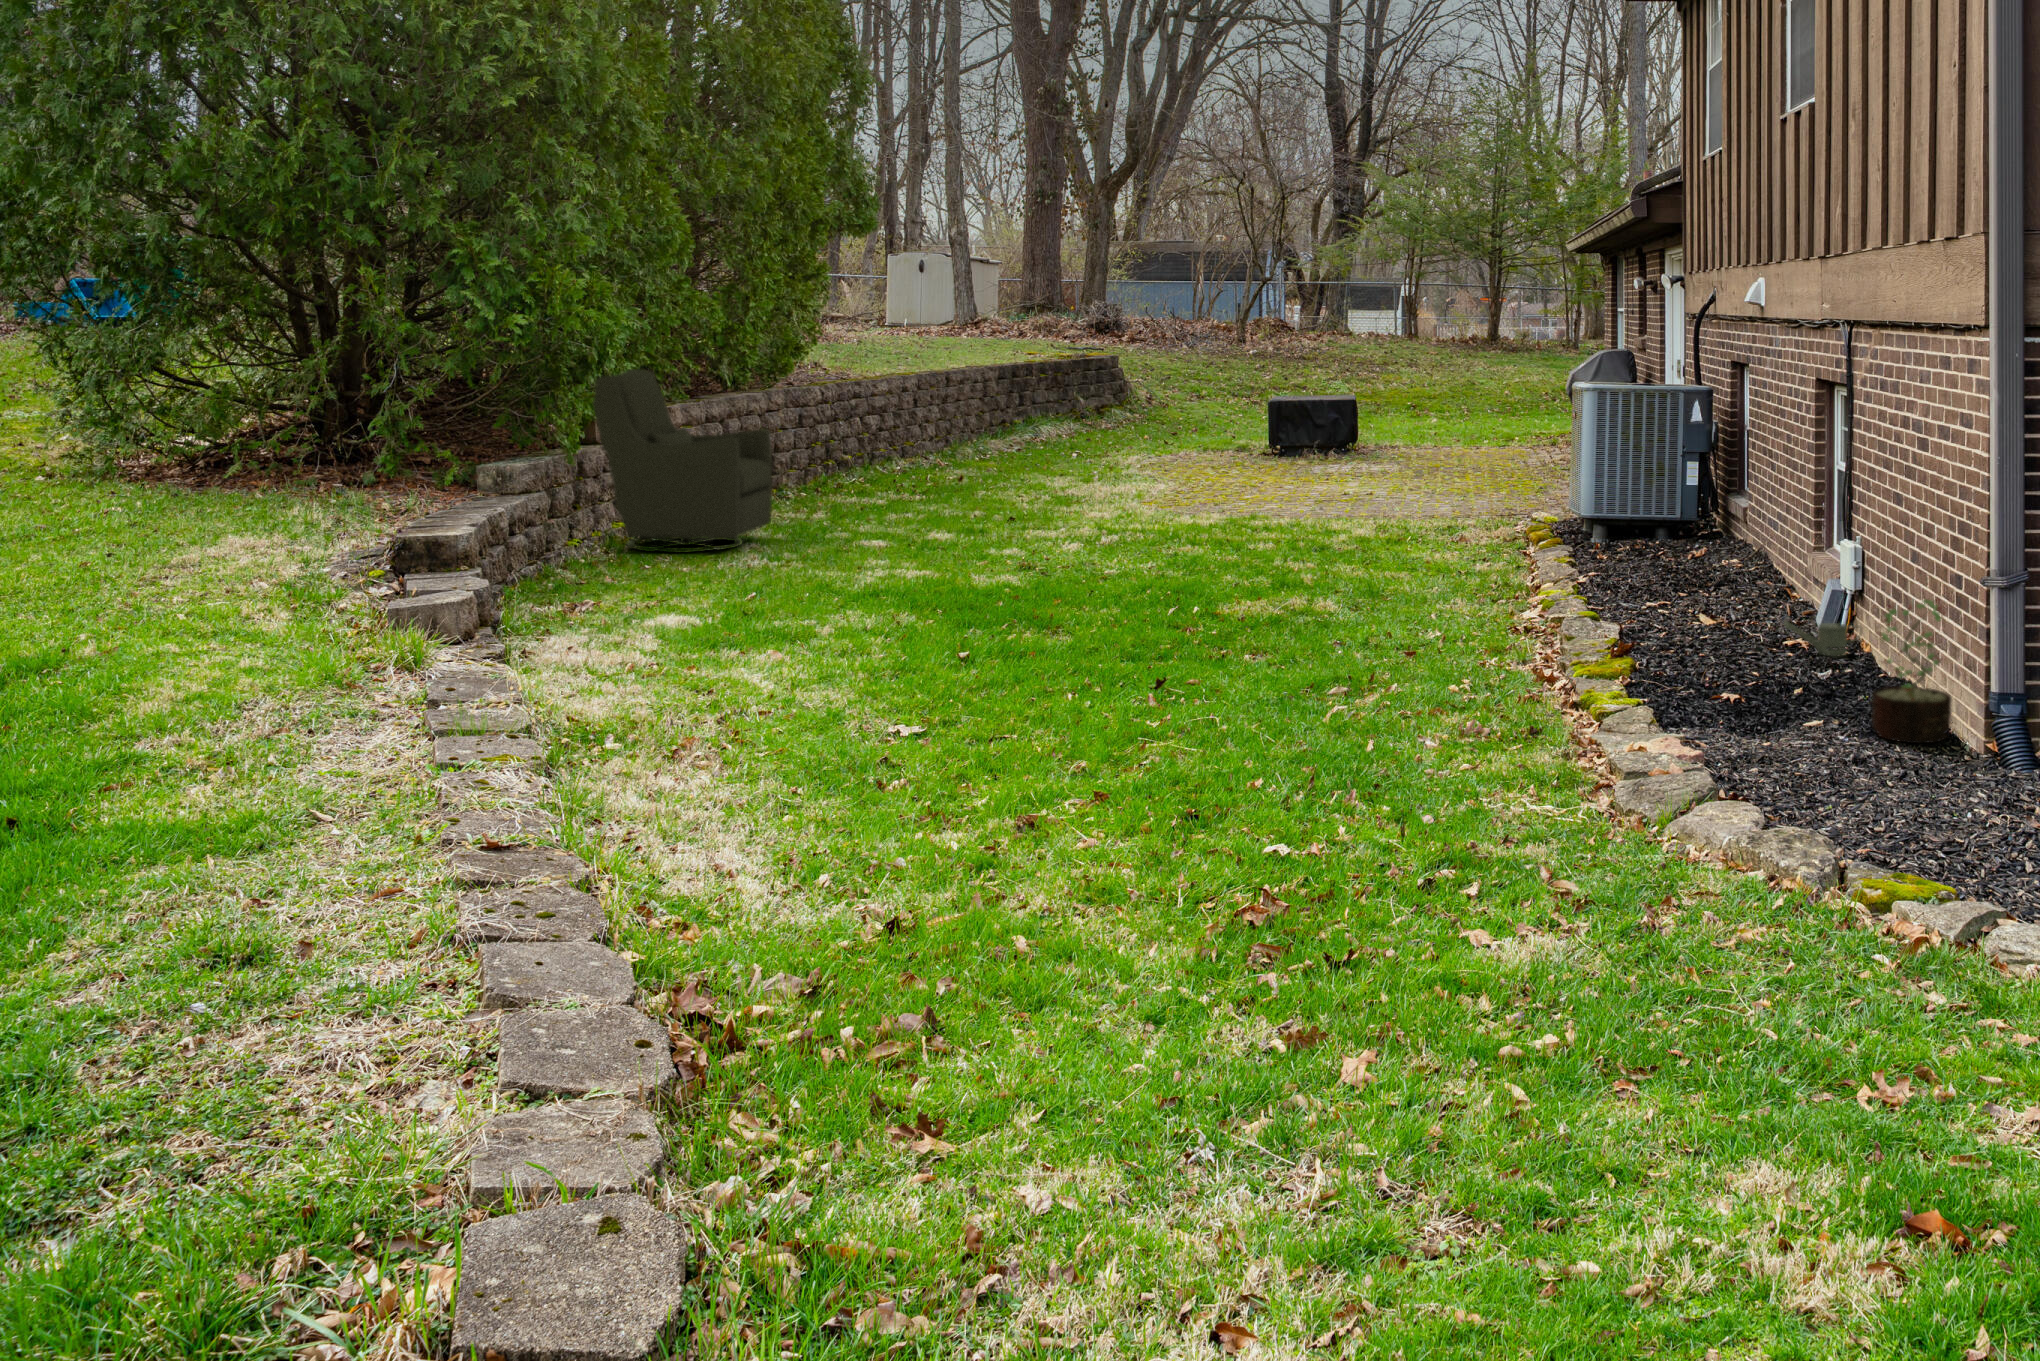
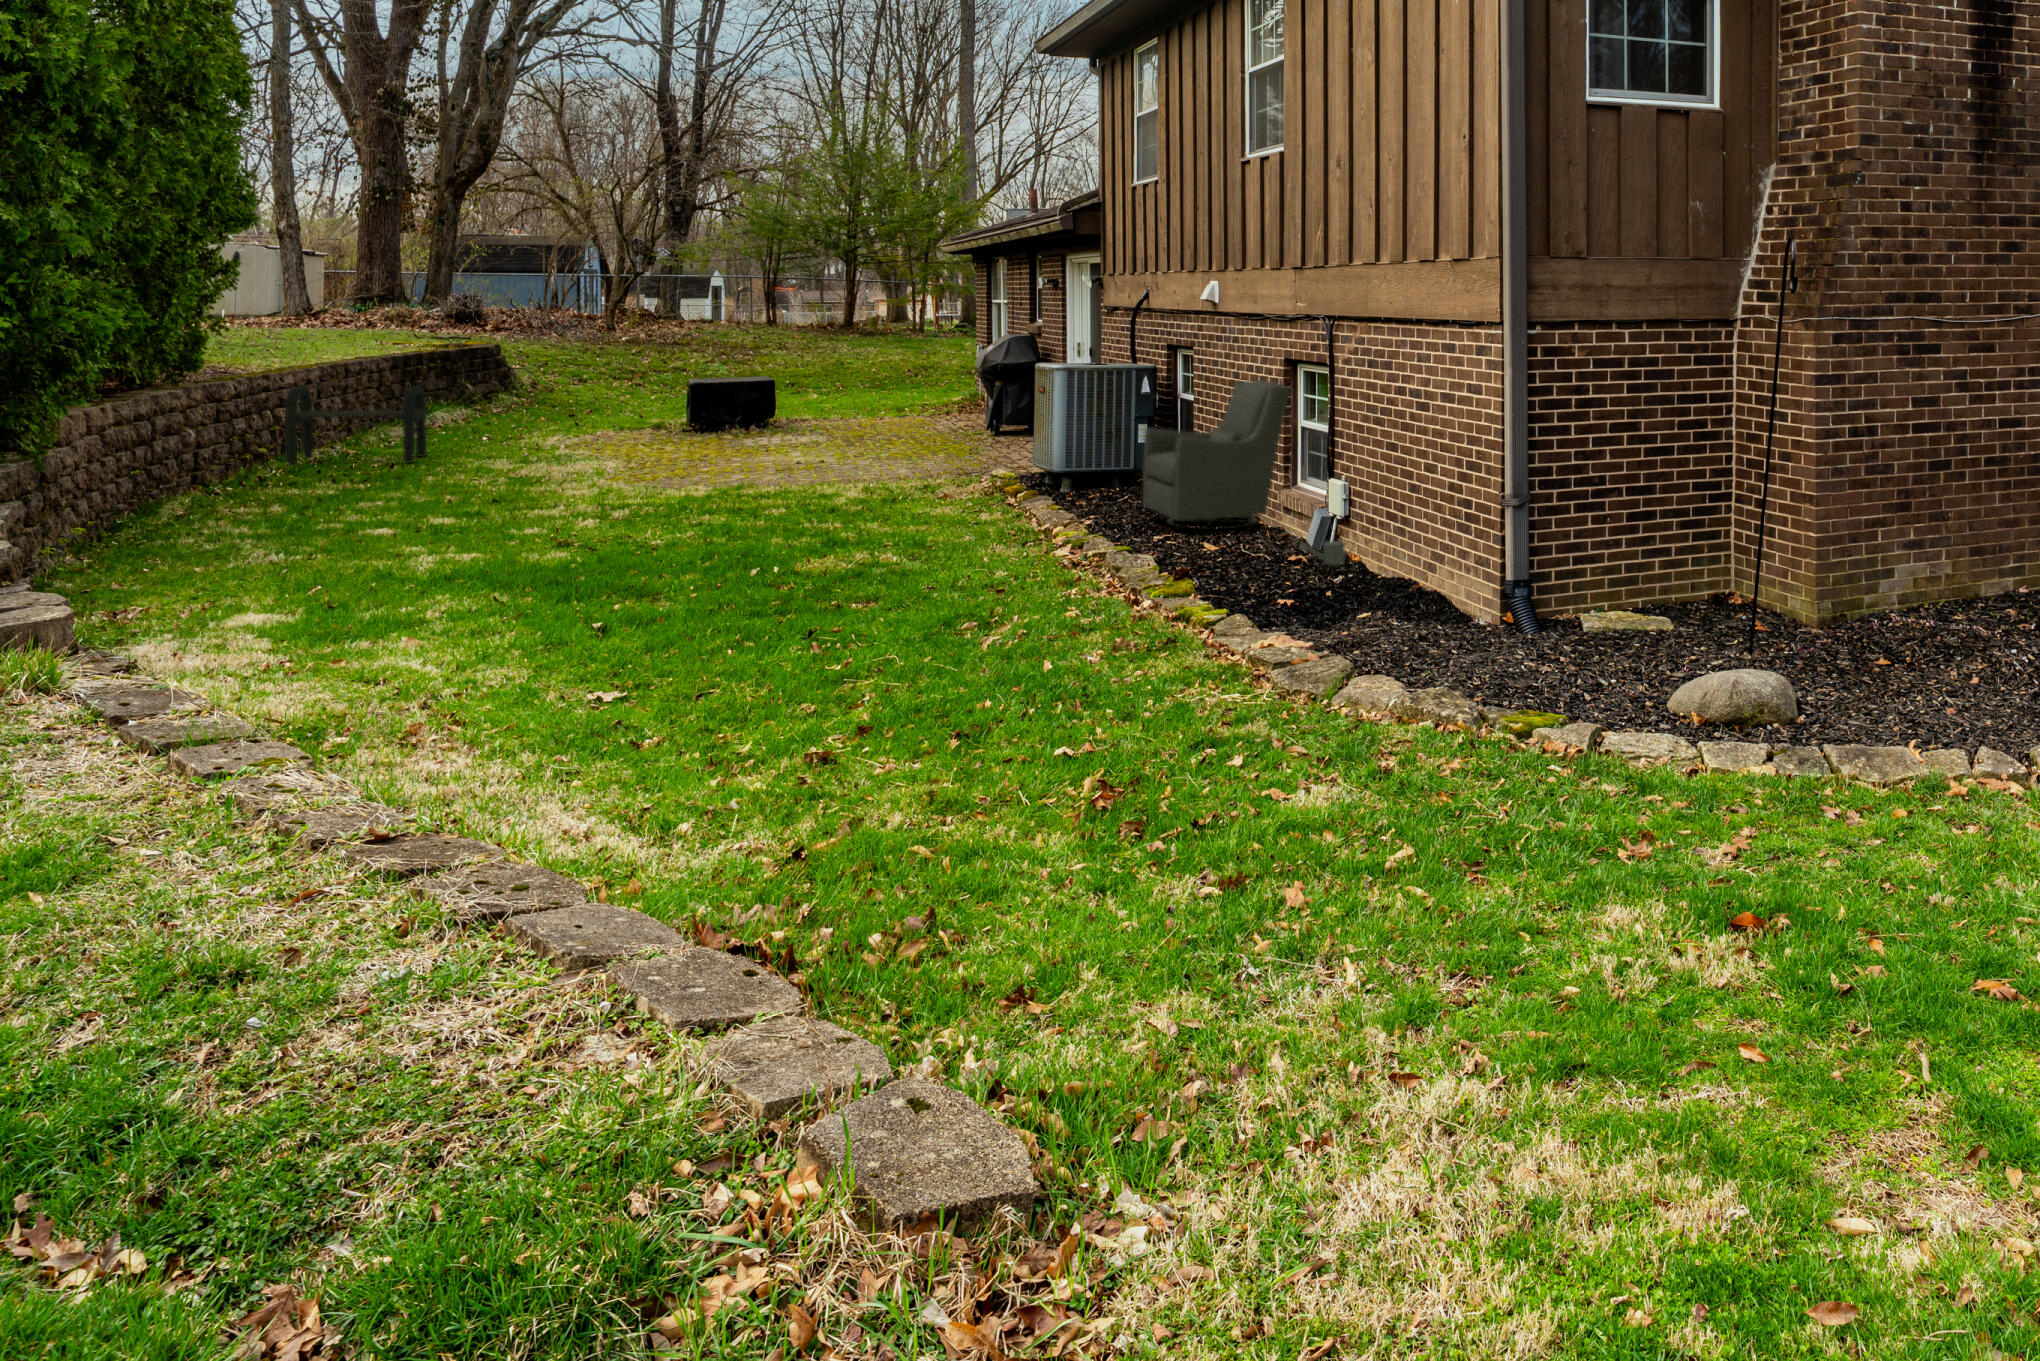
chair: present [593,369,772,553] -> present [1143,380,1290,530]
bench: none [842,382,972,469] -> present [285,385,427,466]
decorative plant: present [1871,599,1953,743] -> none [1413,519,1470,622]

